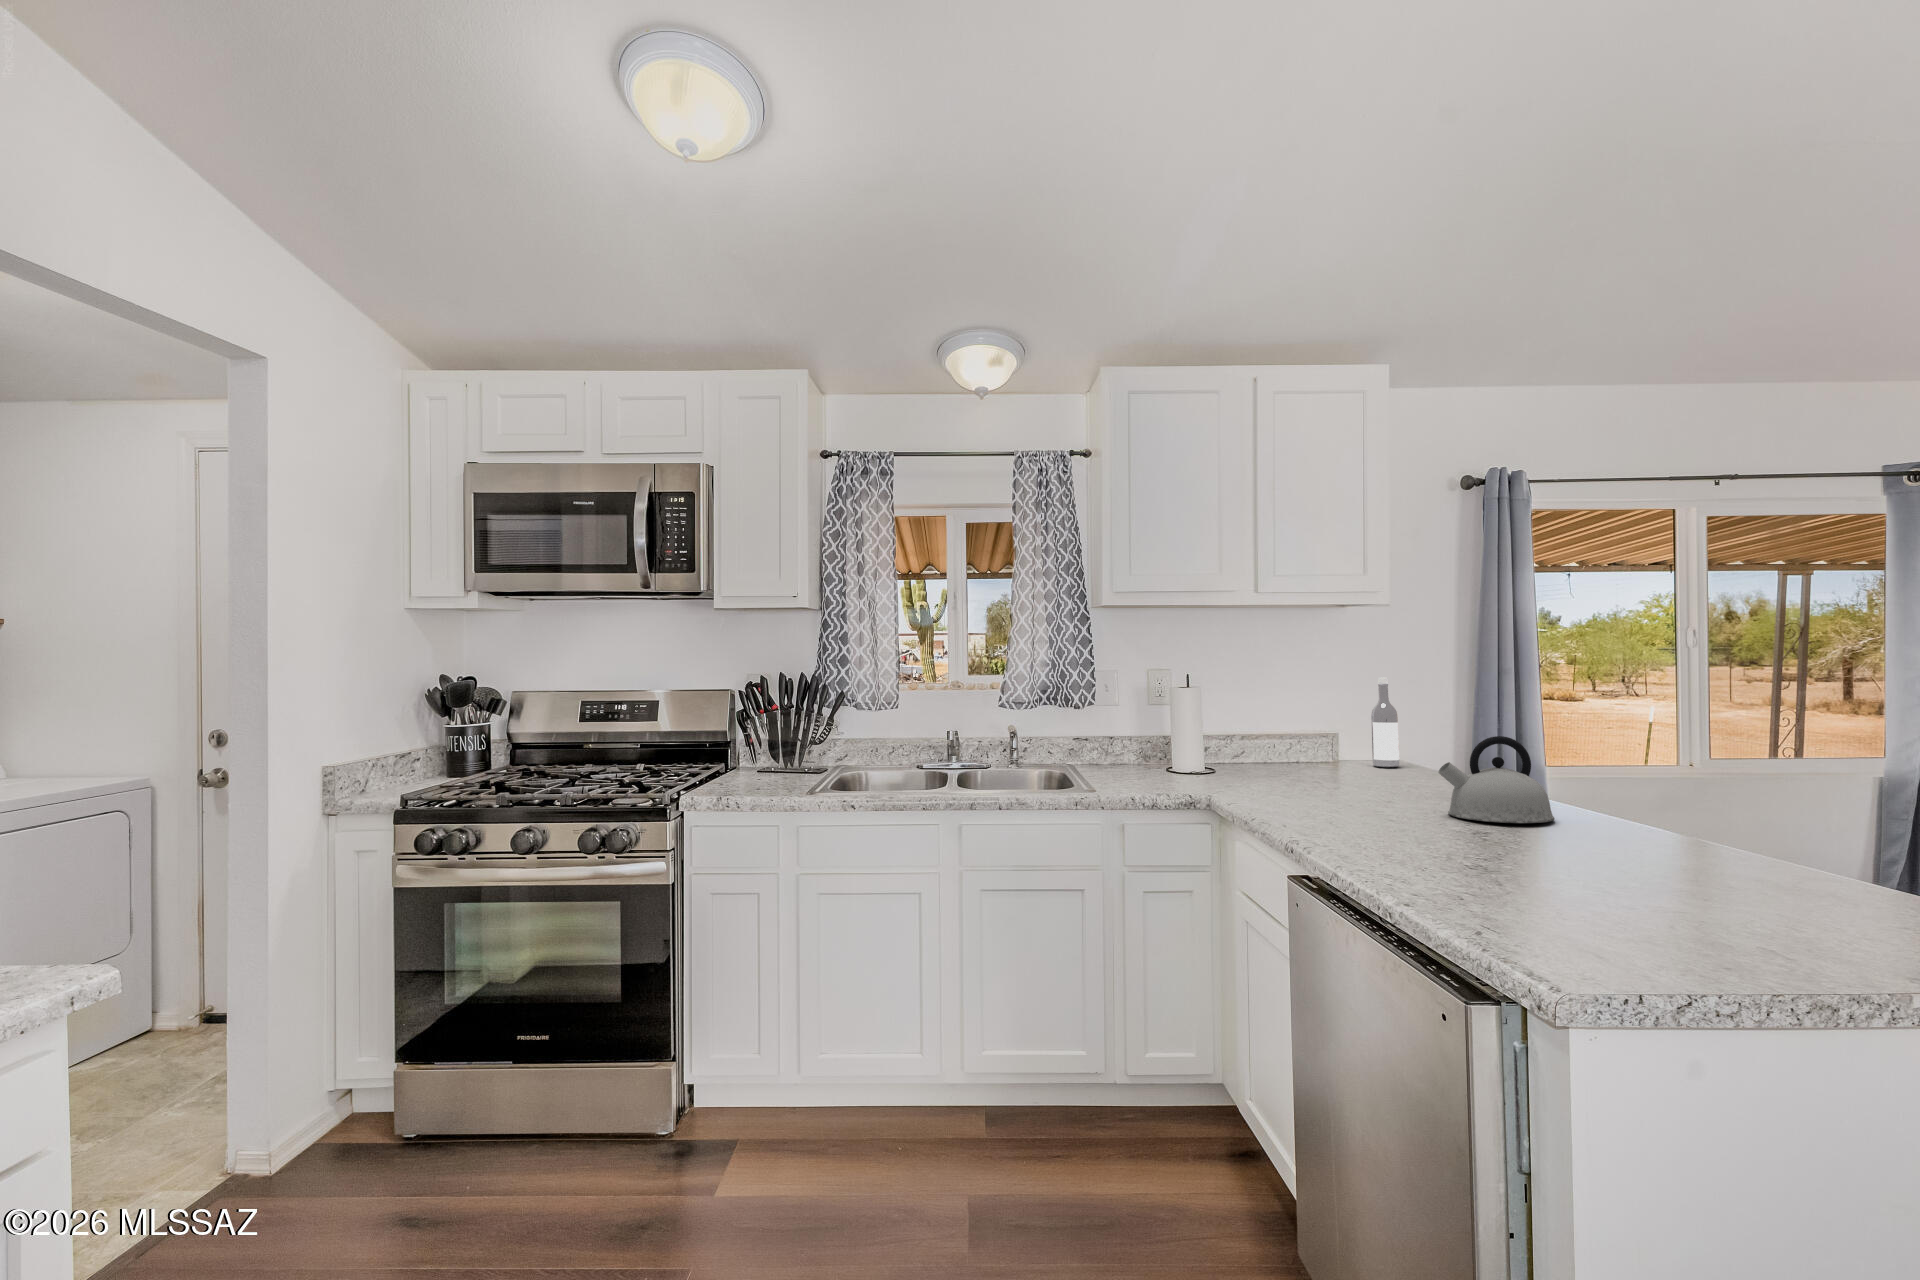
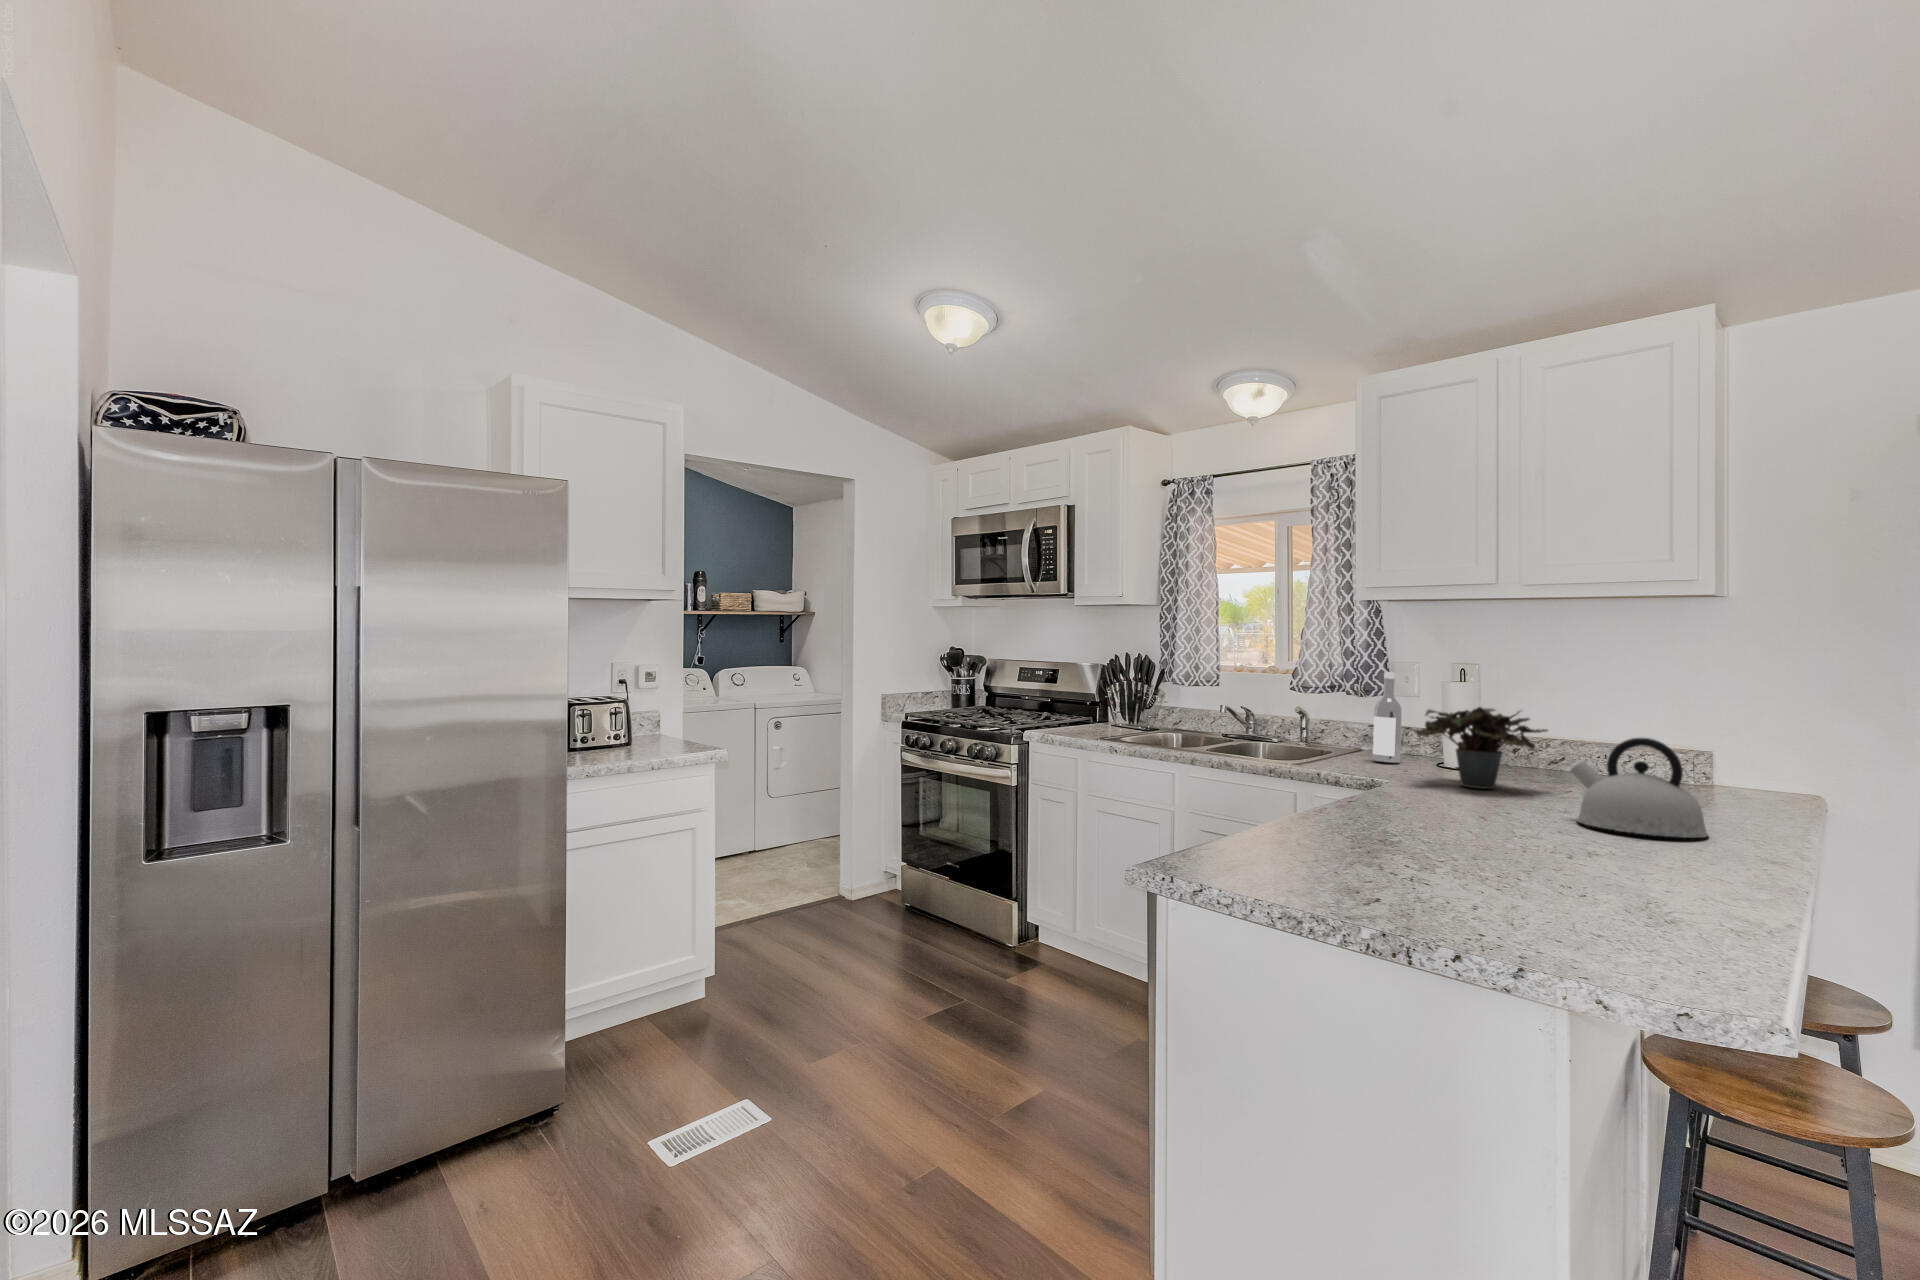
wine bottle: present [1371,678,1399,767] -> present [1373,672,1402,763]
potted plant: none [1227,715,1342,797] -> present [1414,707,1547,789]

